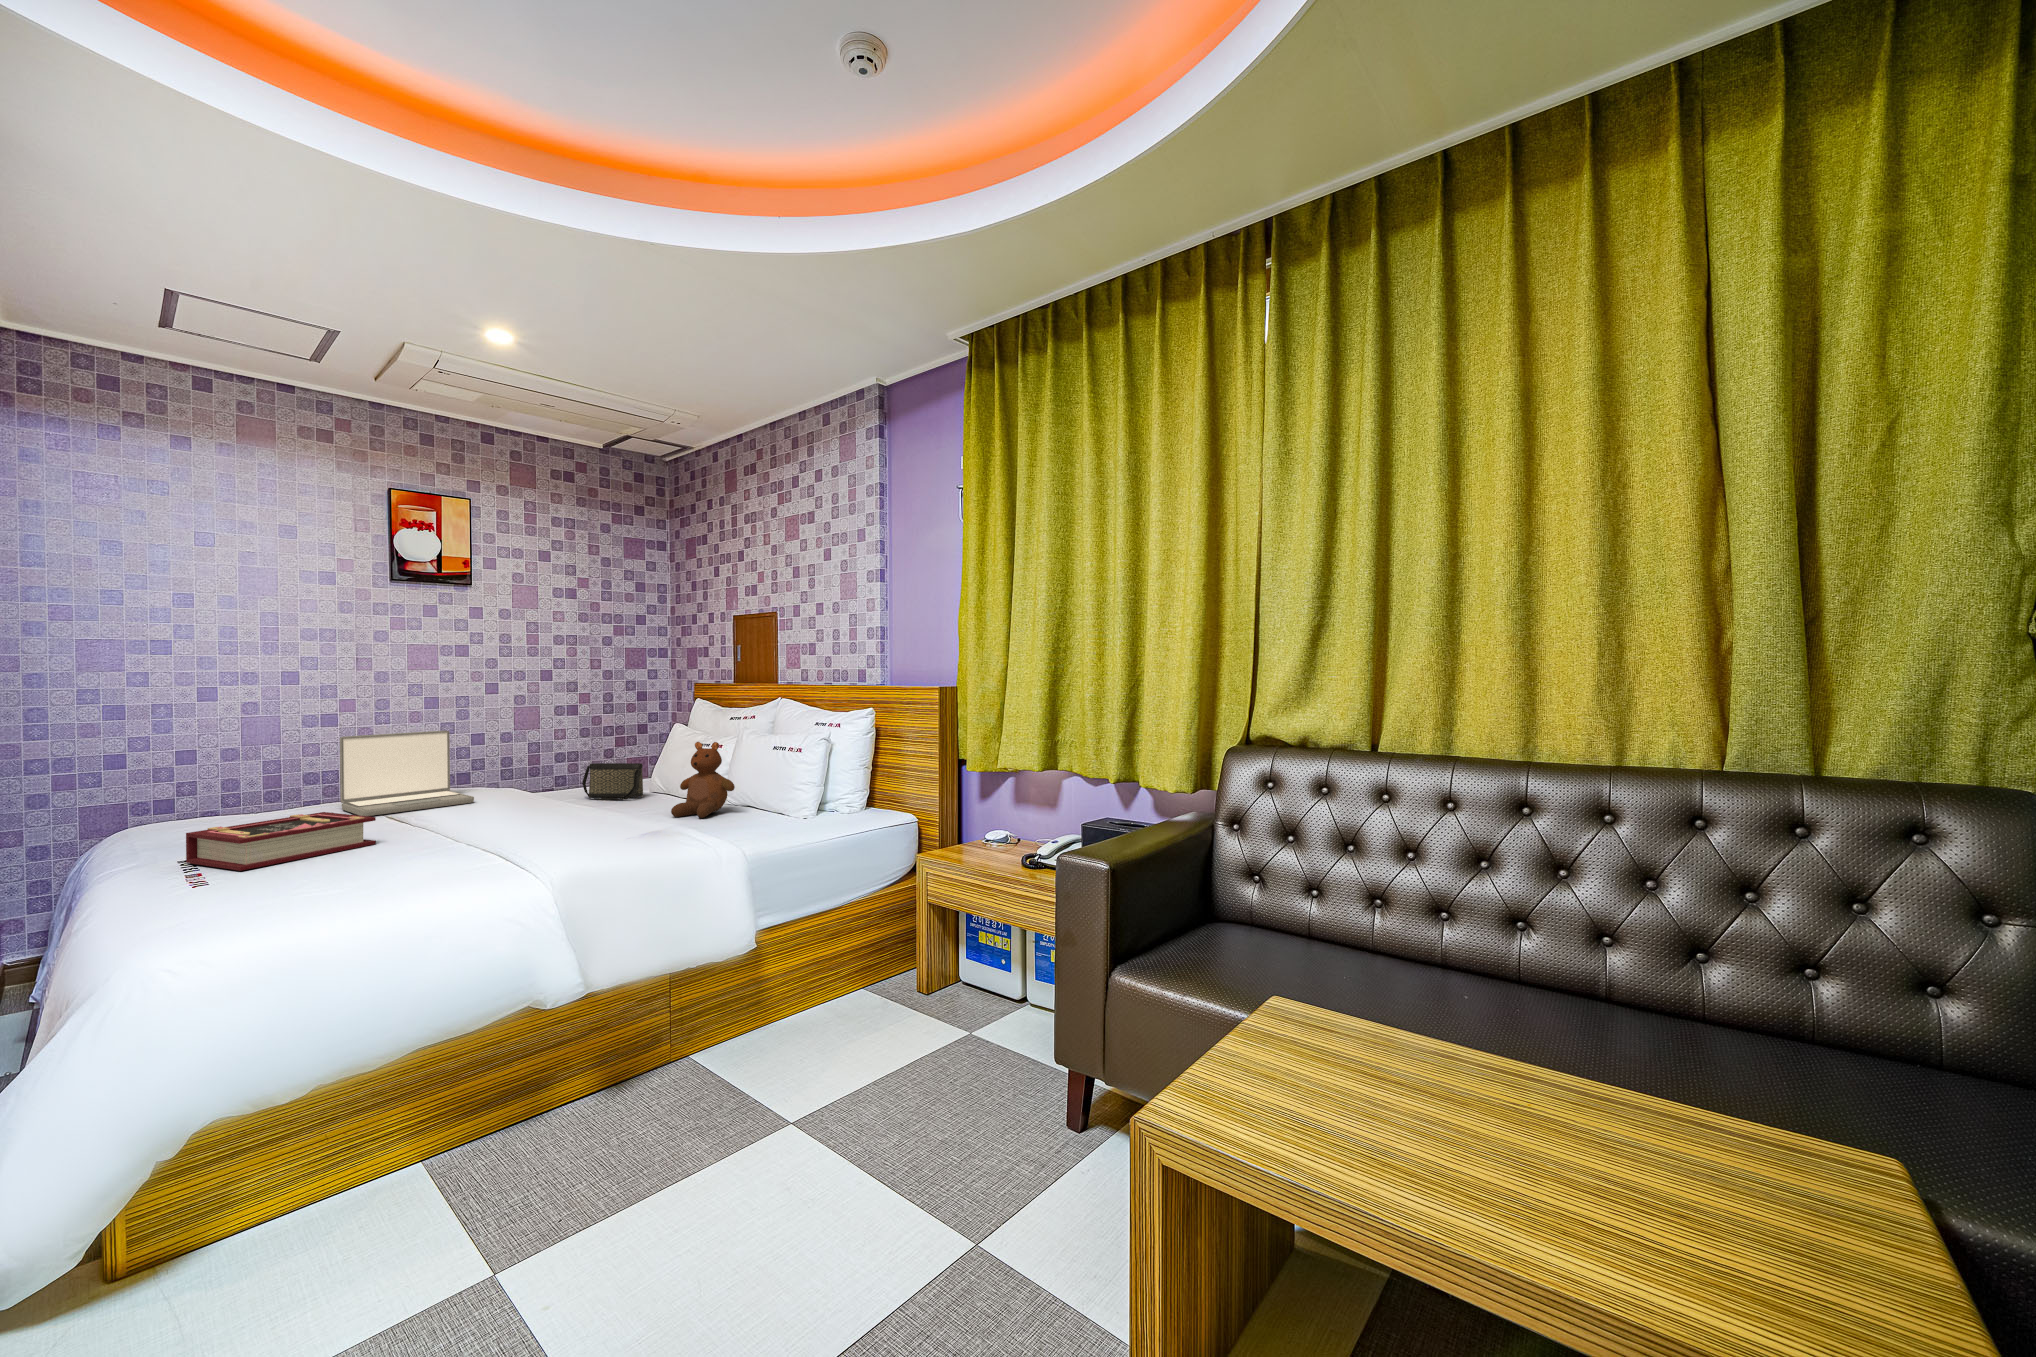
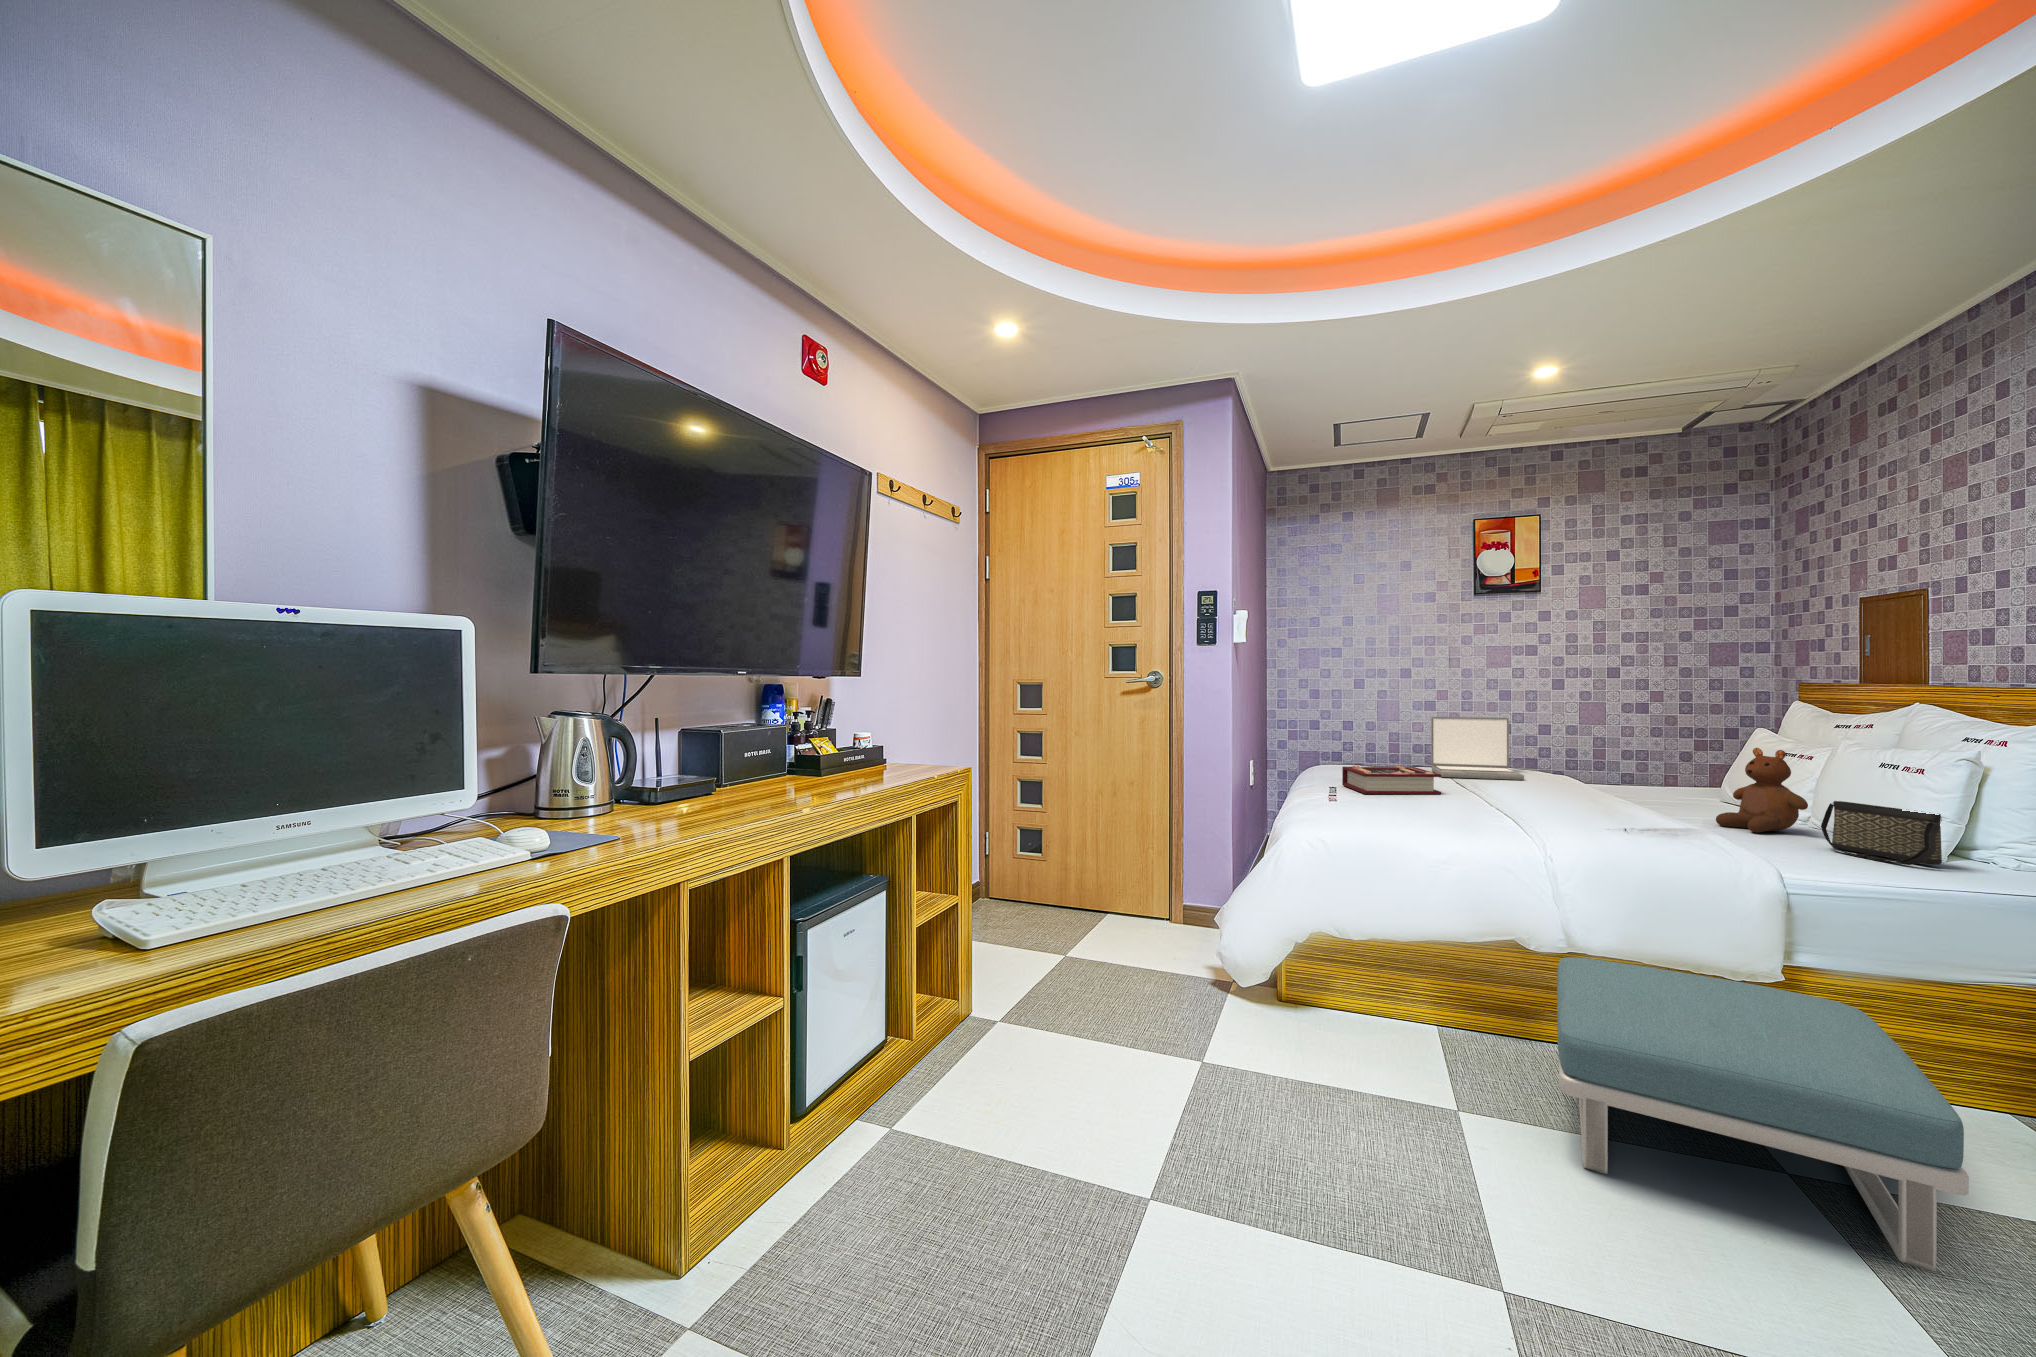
handbag: present [582,763,643,800] -> present [1821,801,1942,865]
footstool: none [574,955,913,1274] -> present [1557,957,1969,1271]

